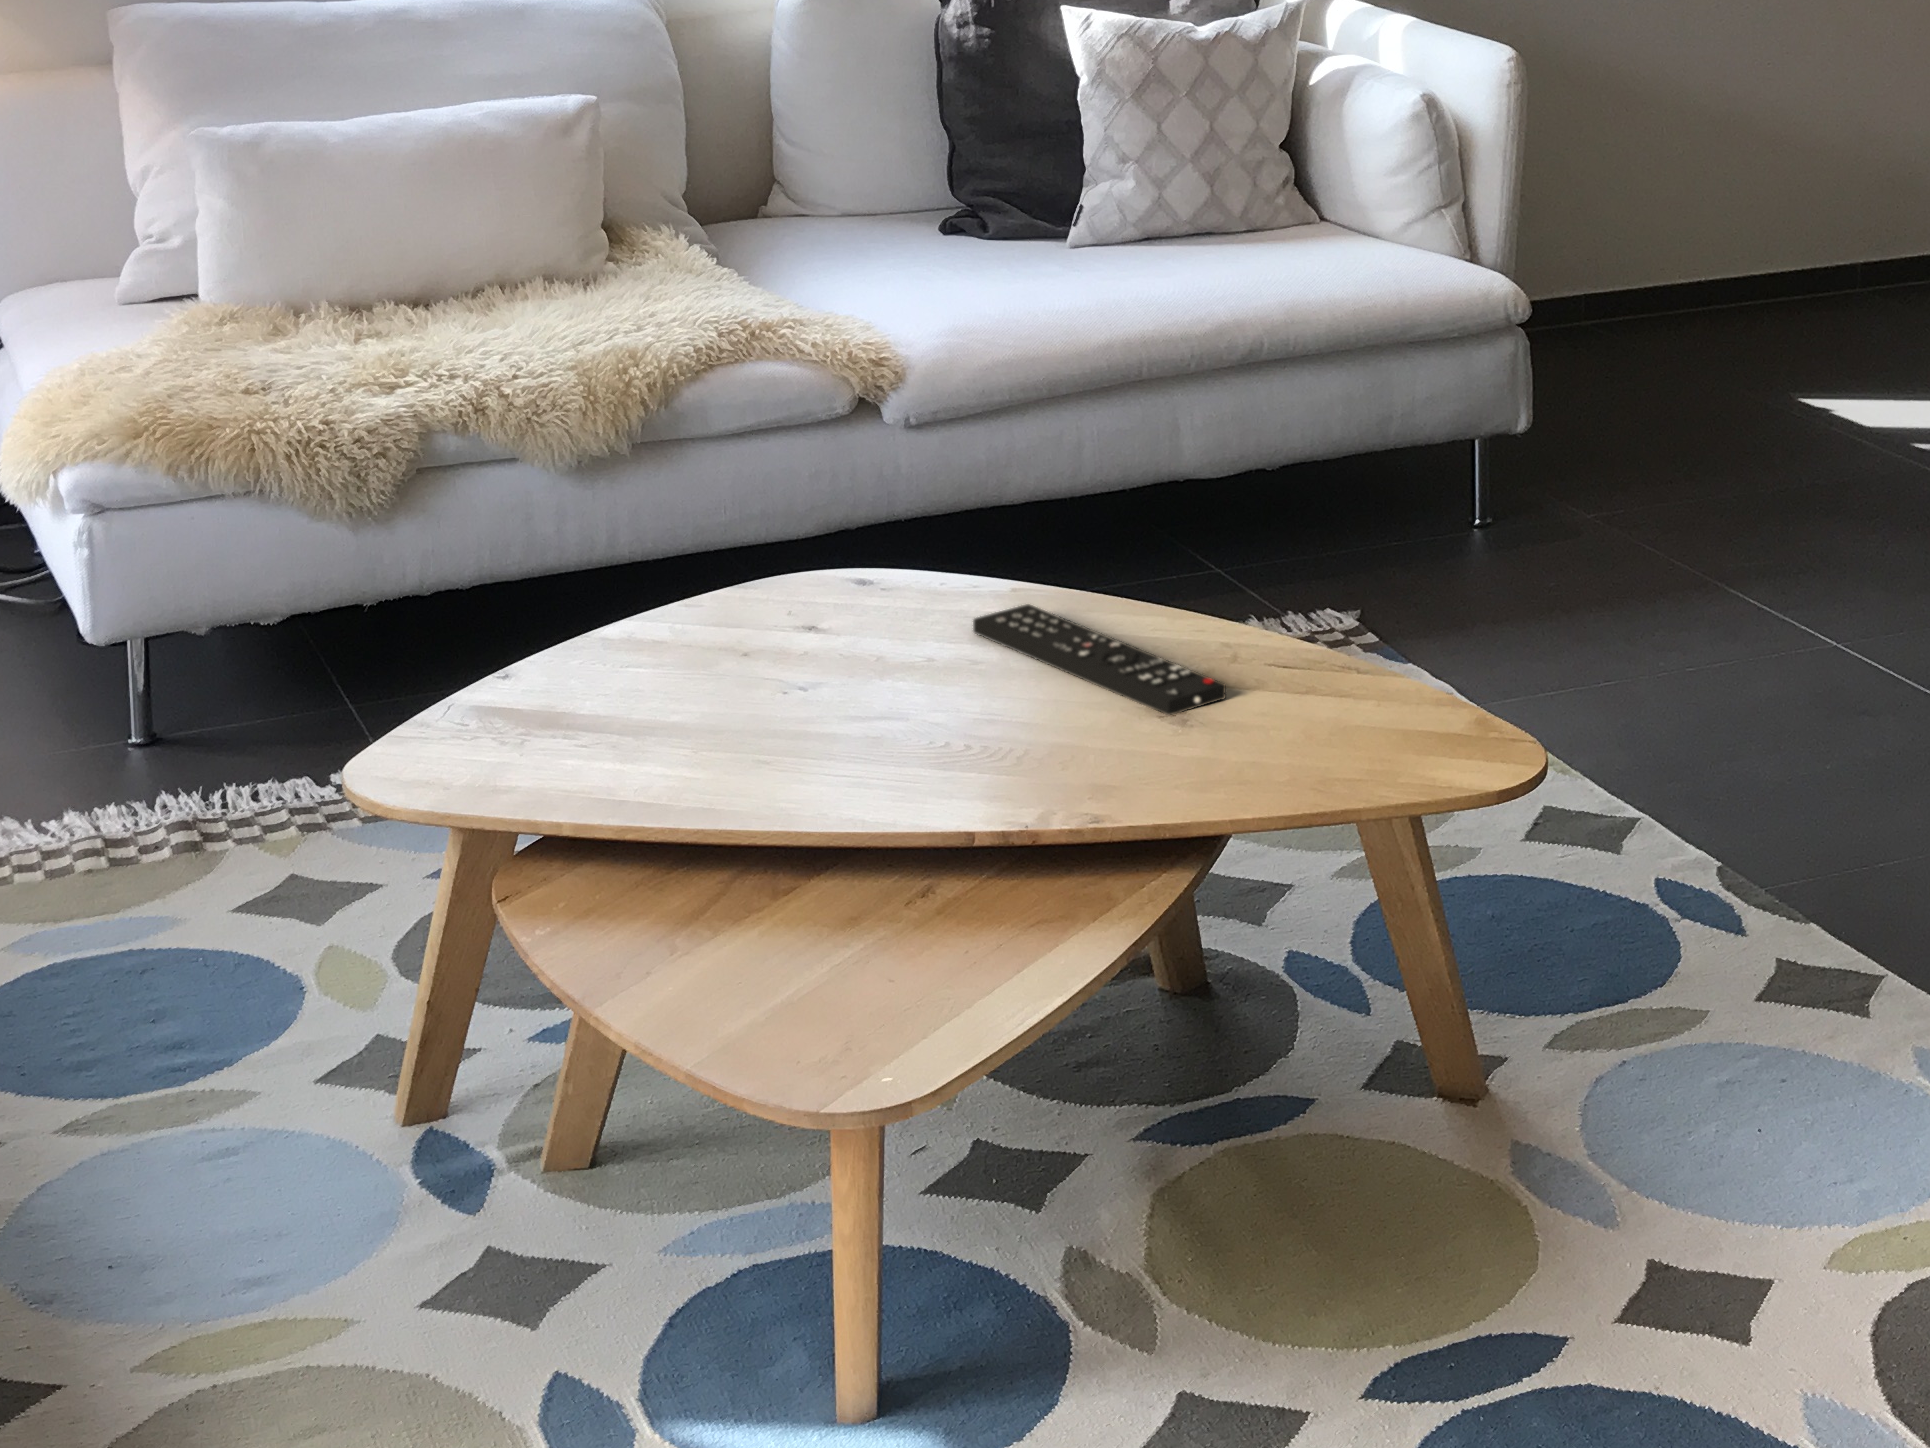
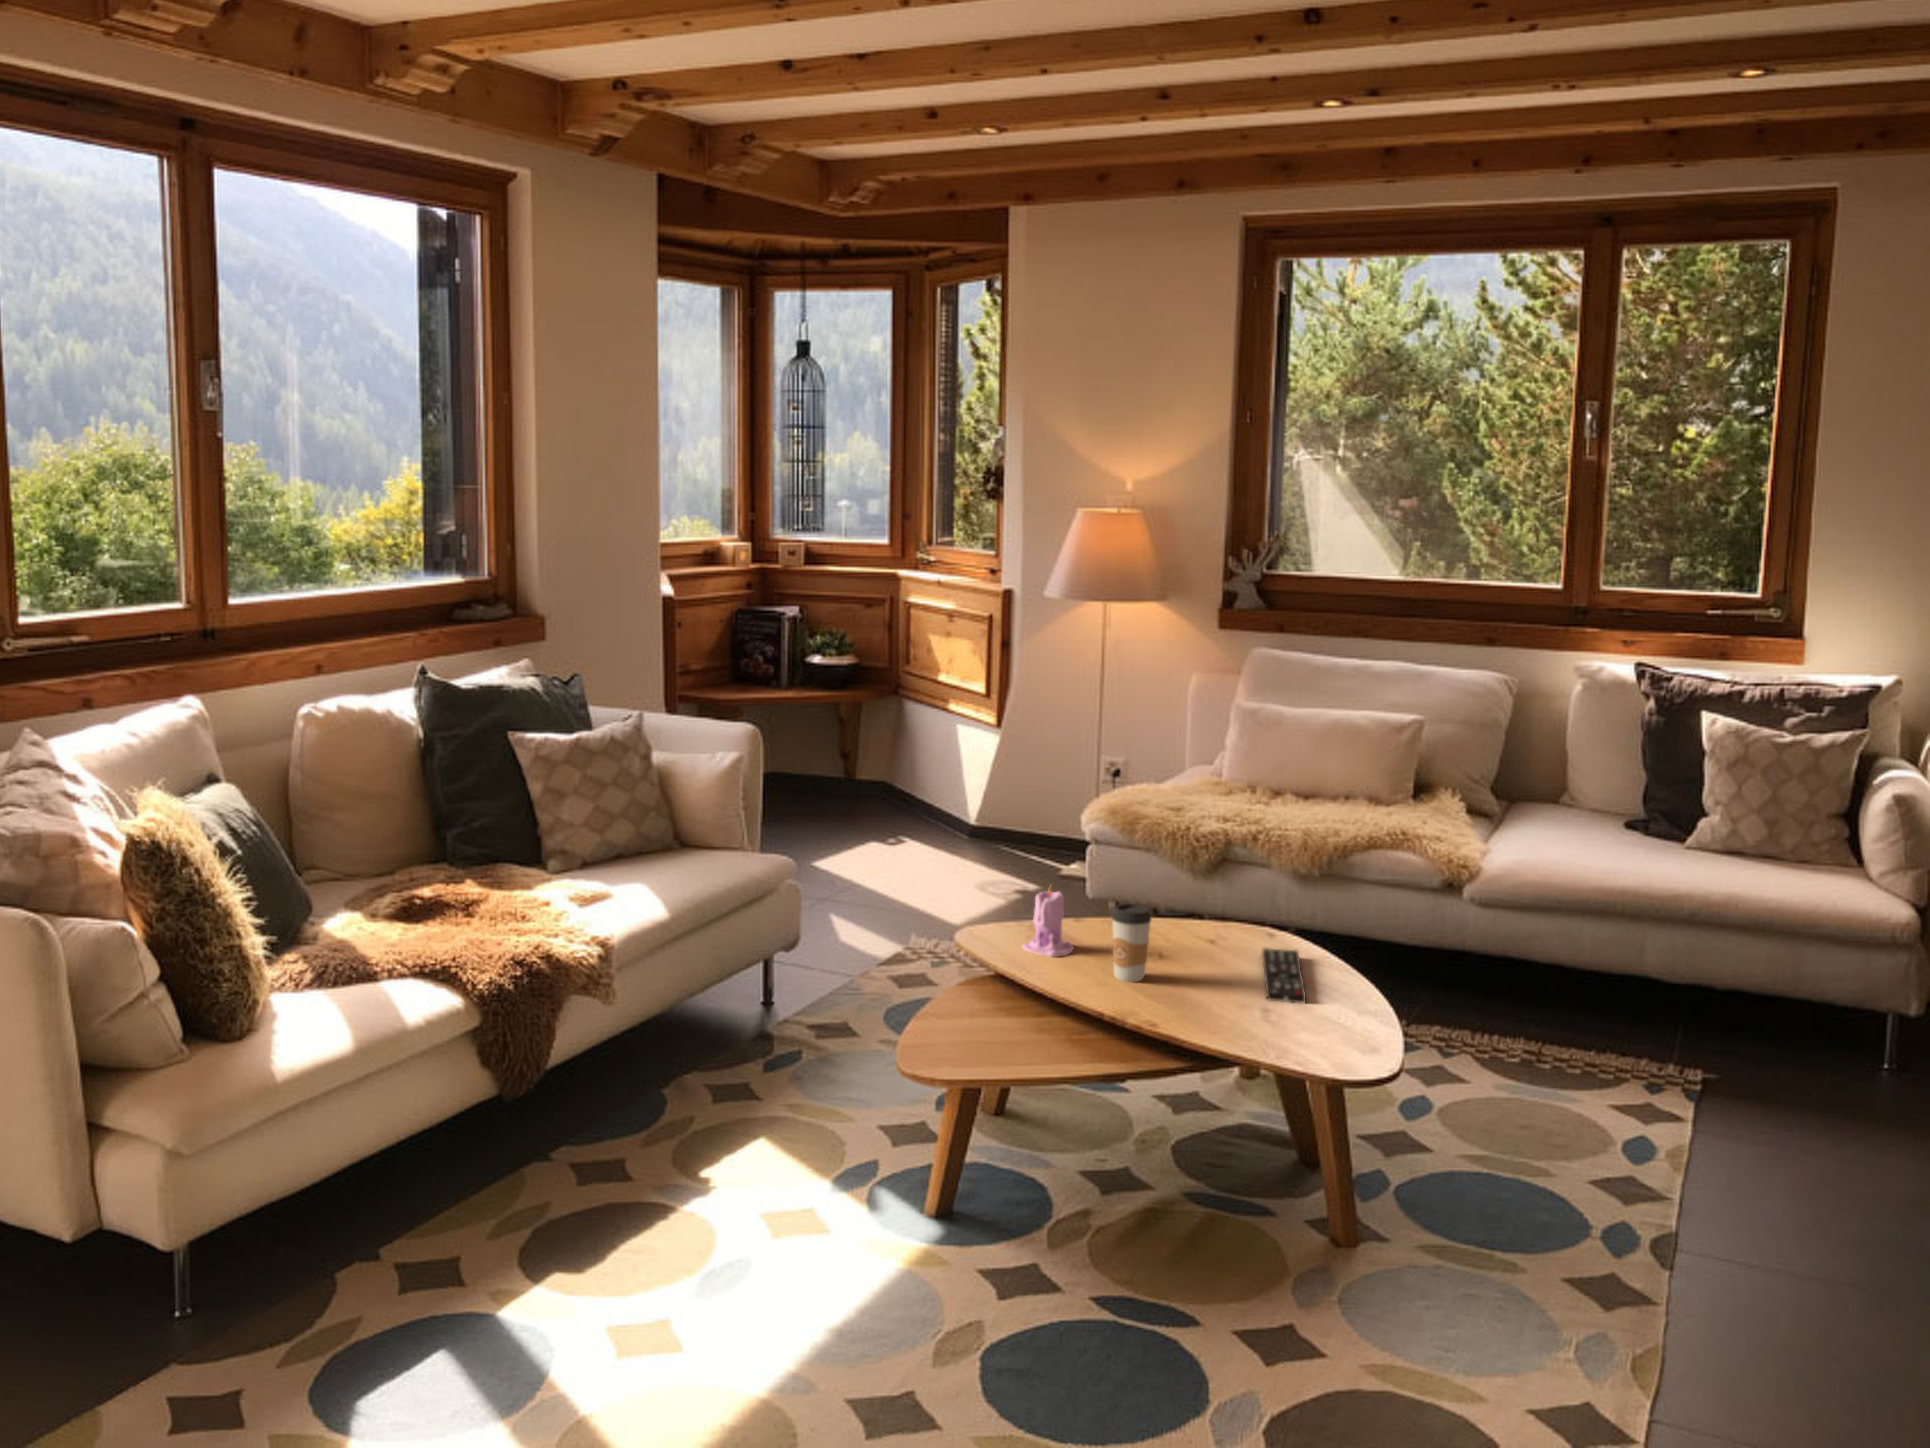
coffee cup: none [862,594,950,769] -> present [1112,903,1151,982]
candle: none [602,605,717,775] -> present [1022,889,1073,957]

